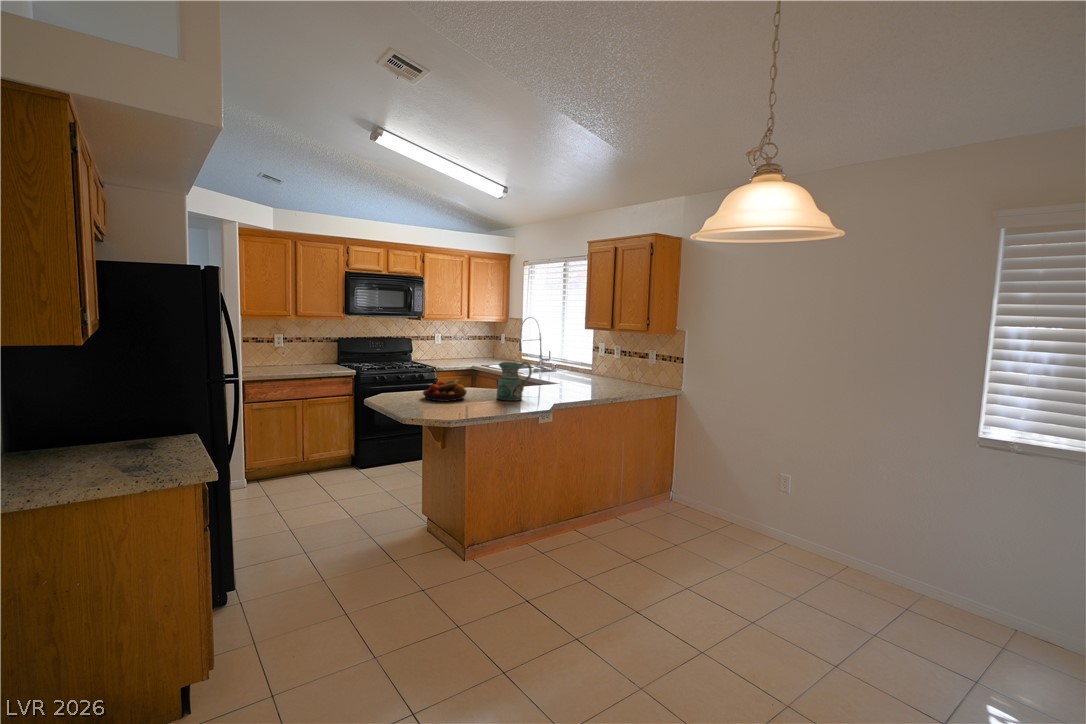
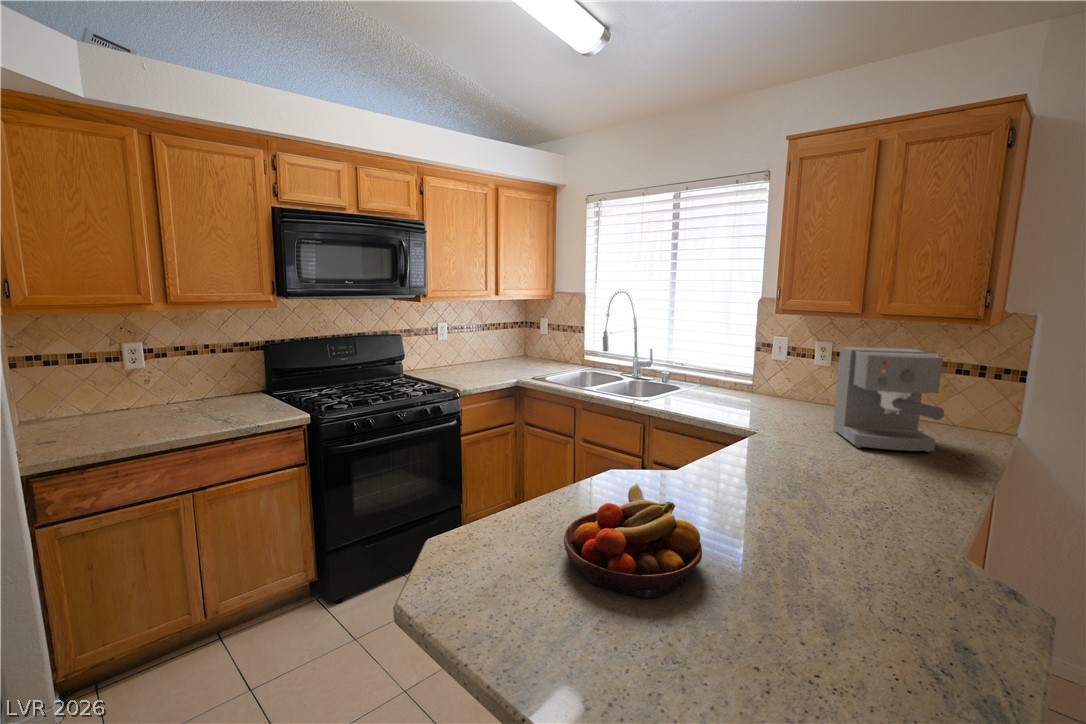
coffee maker: none [592,344,630,391] -> present [833,347,944,452]
ceramic pitcher: present [497,362,532,401] -> none [760,430,854,556]

